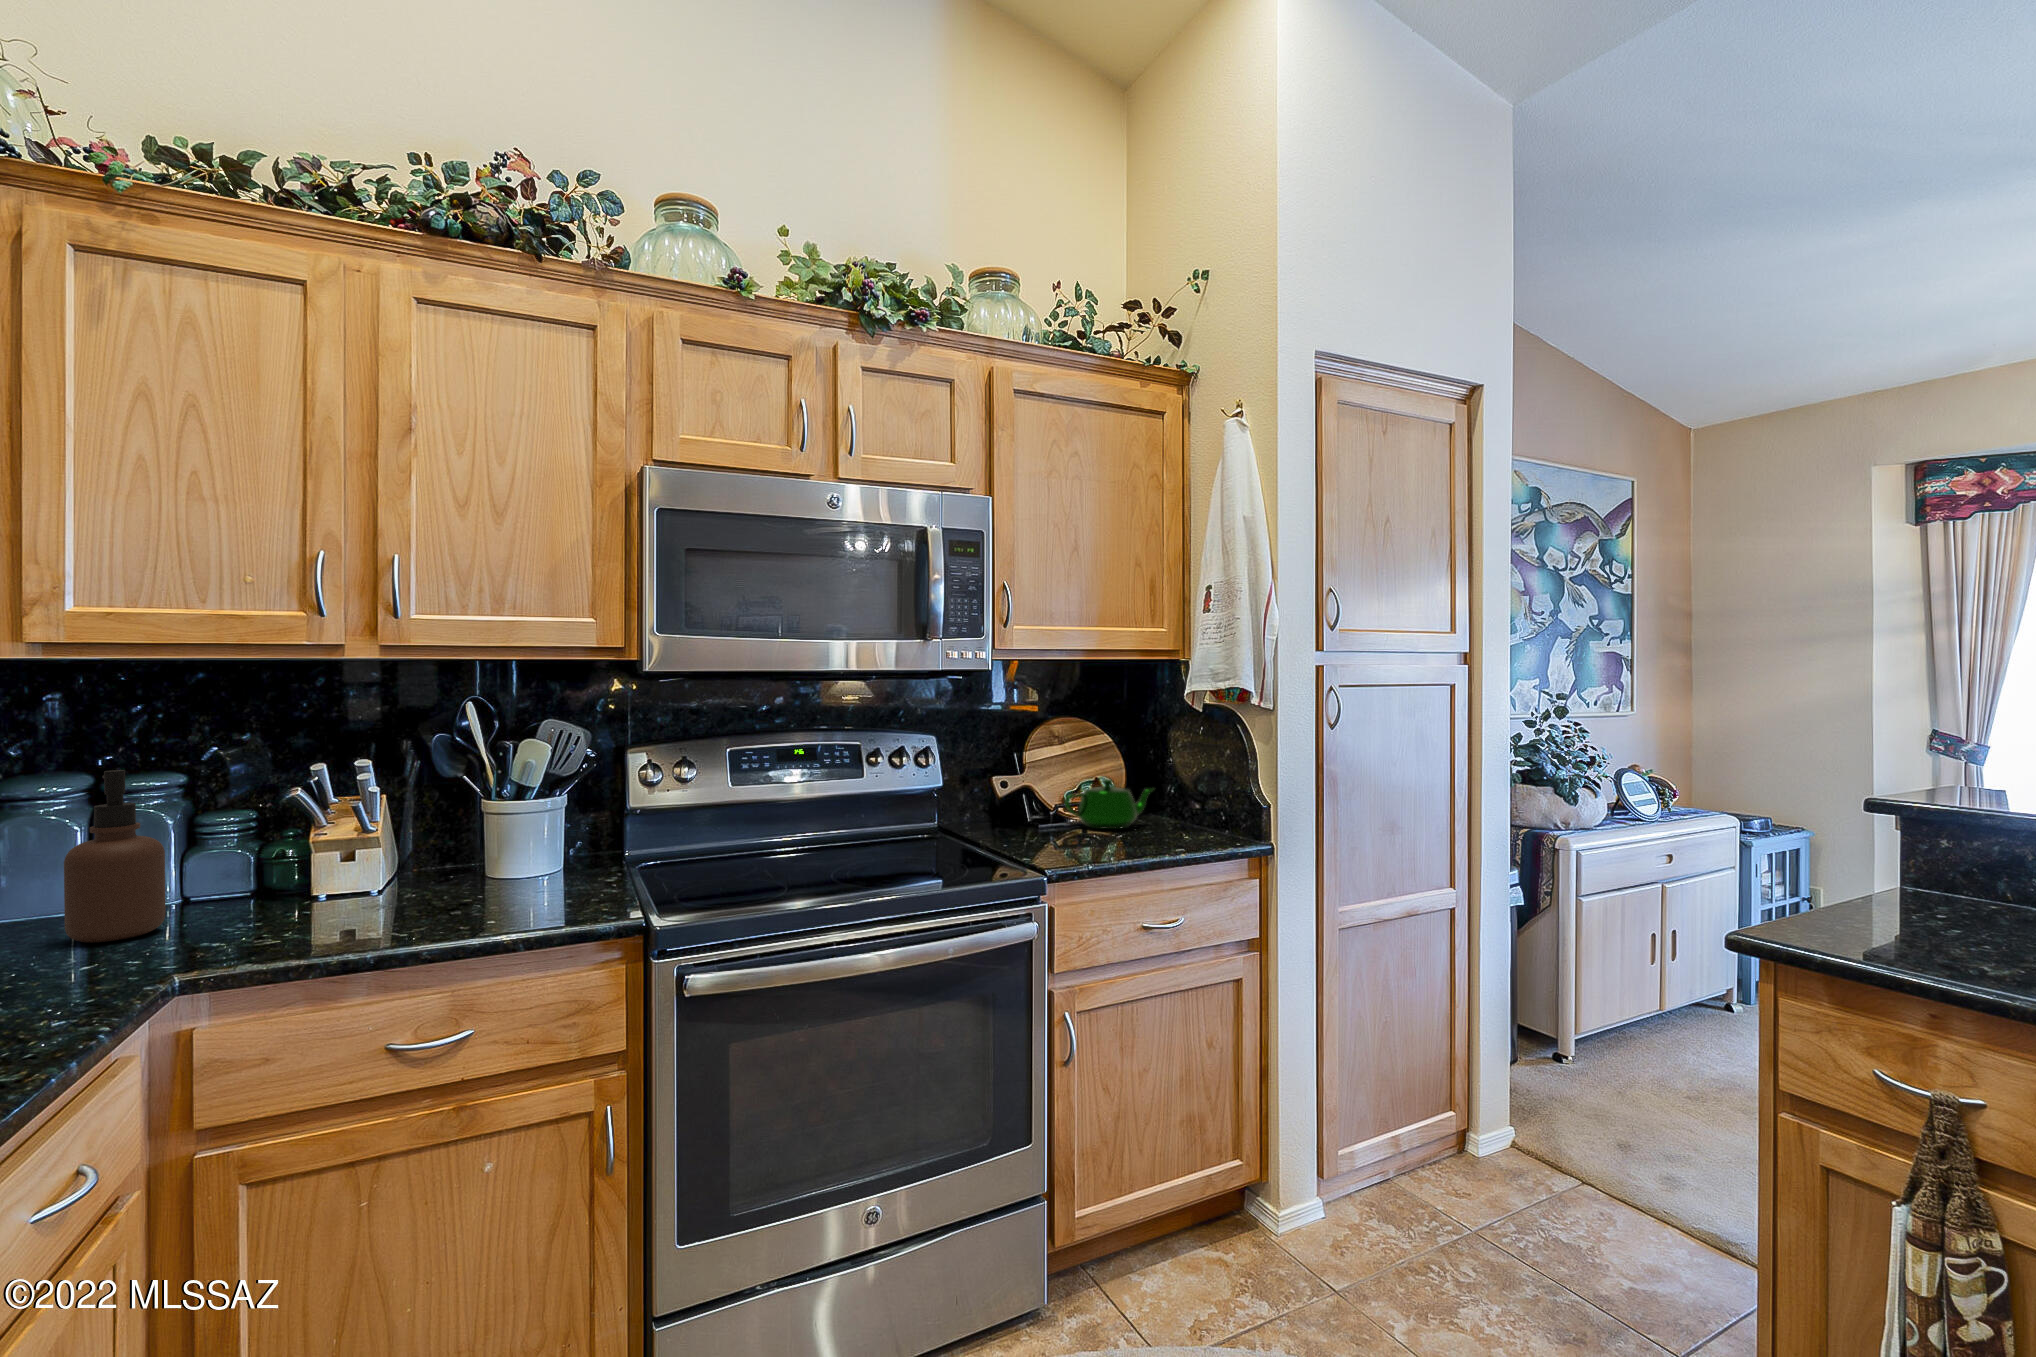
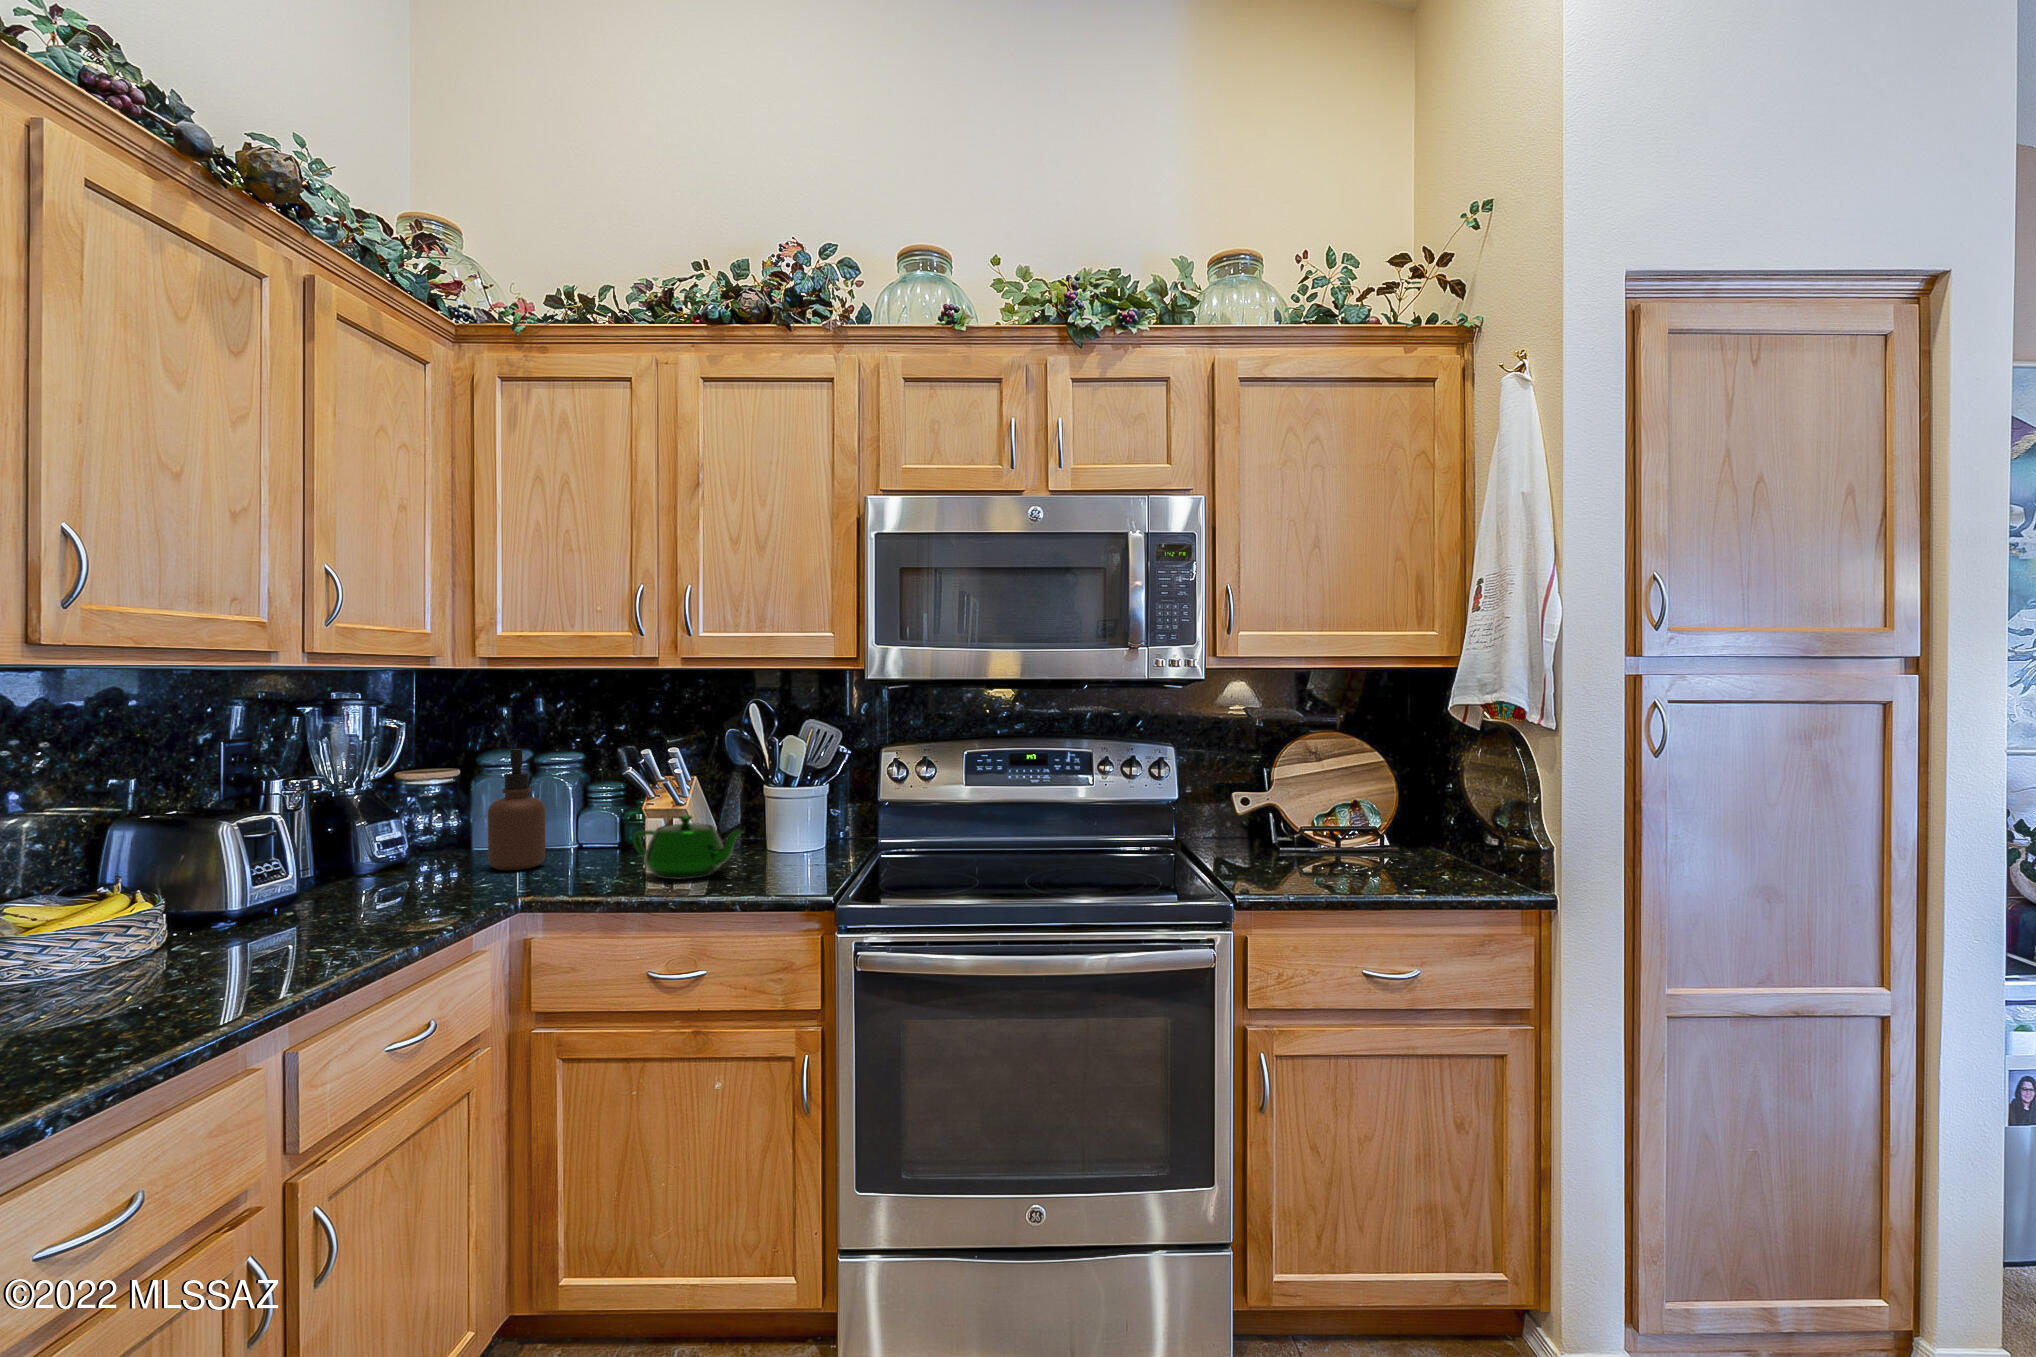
teapot: present [1064,779,1153,829] -> present [633,815,743,879]

